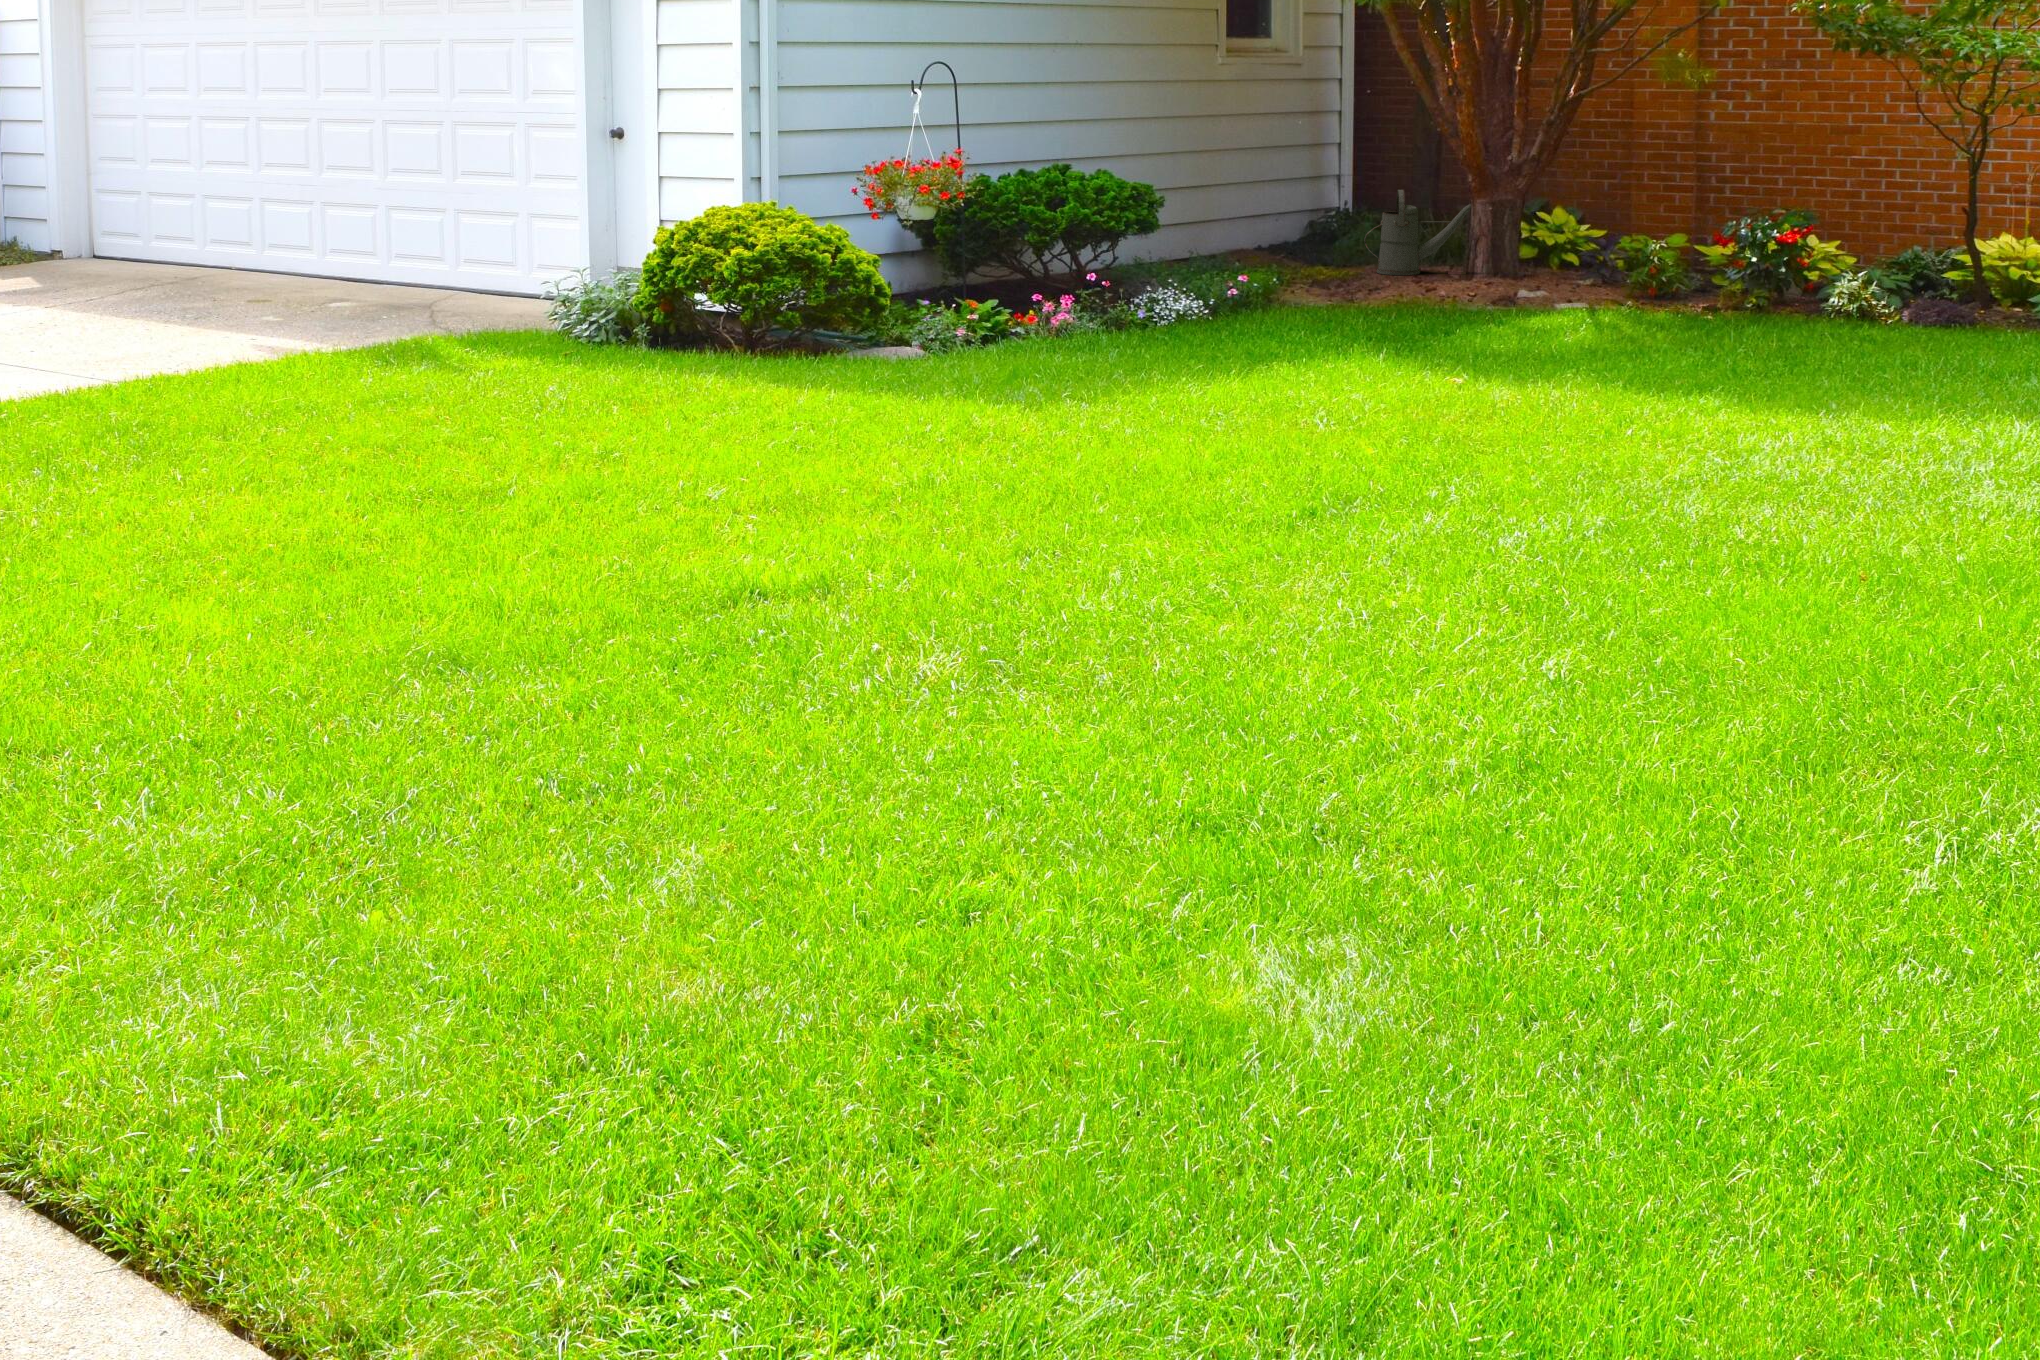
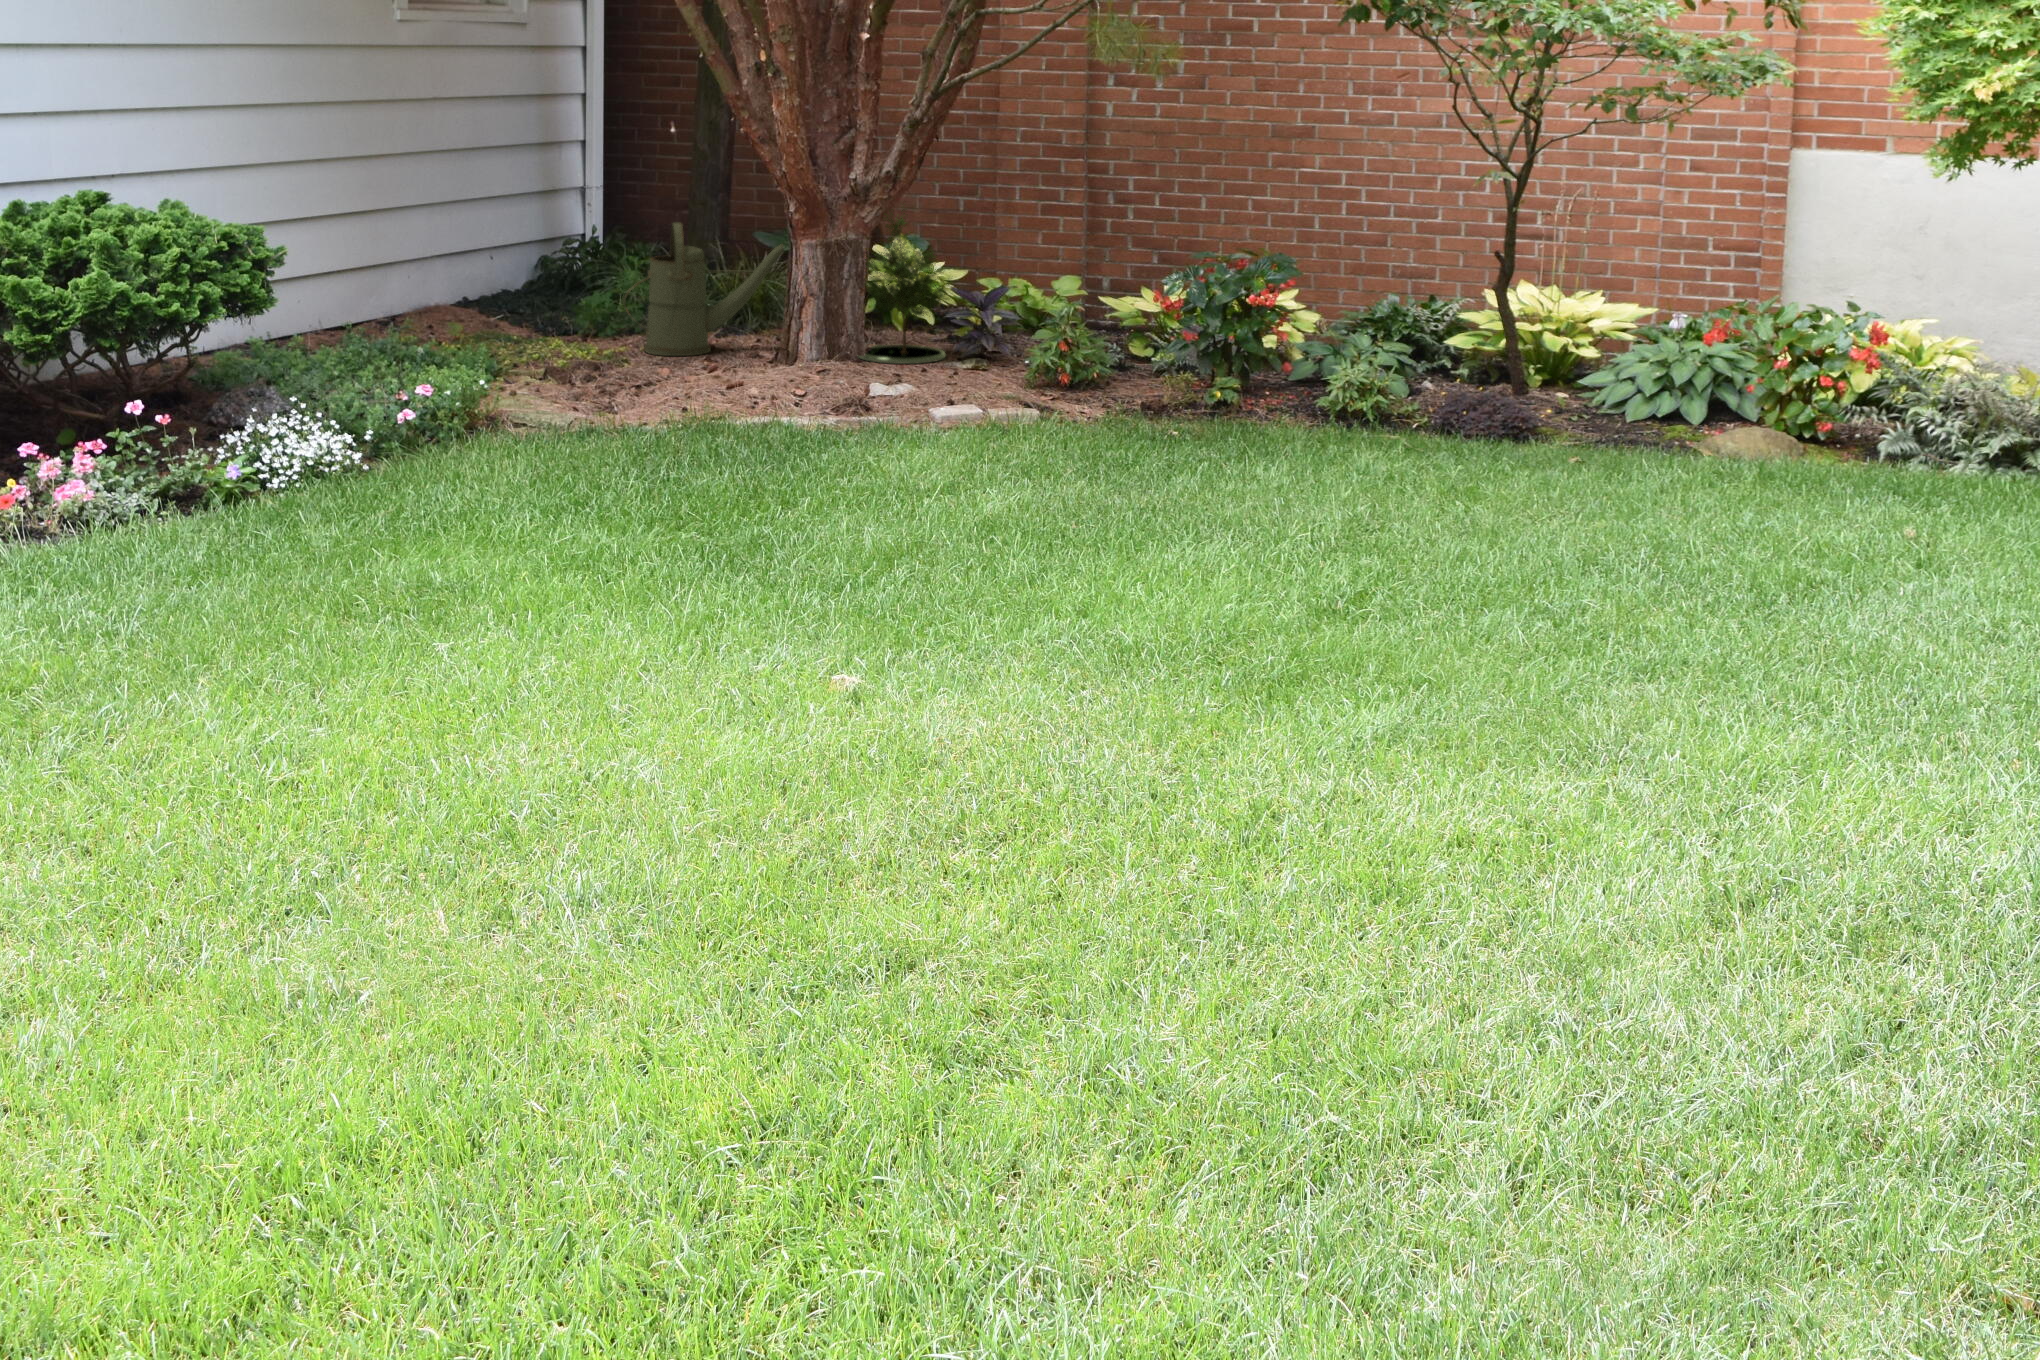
potted tree: none [1517,174,1587,282] -> present [859,209,952,364]

